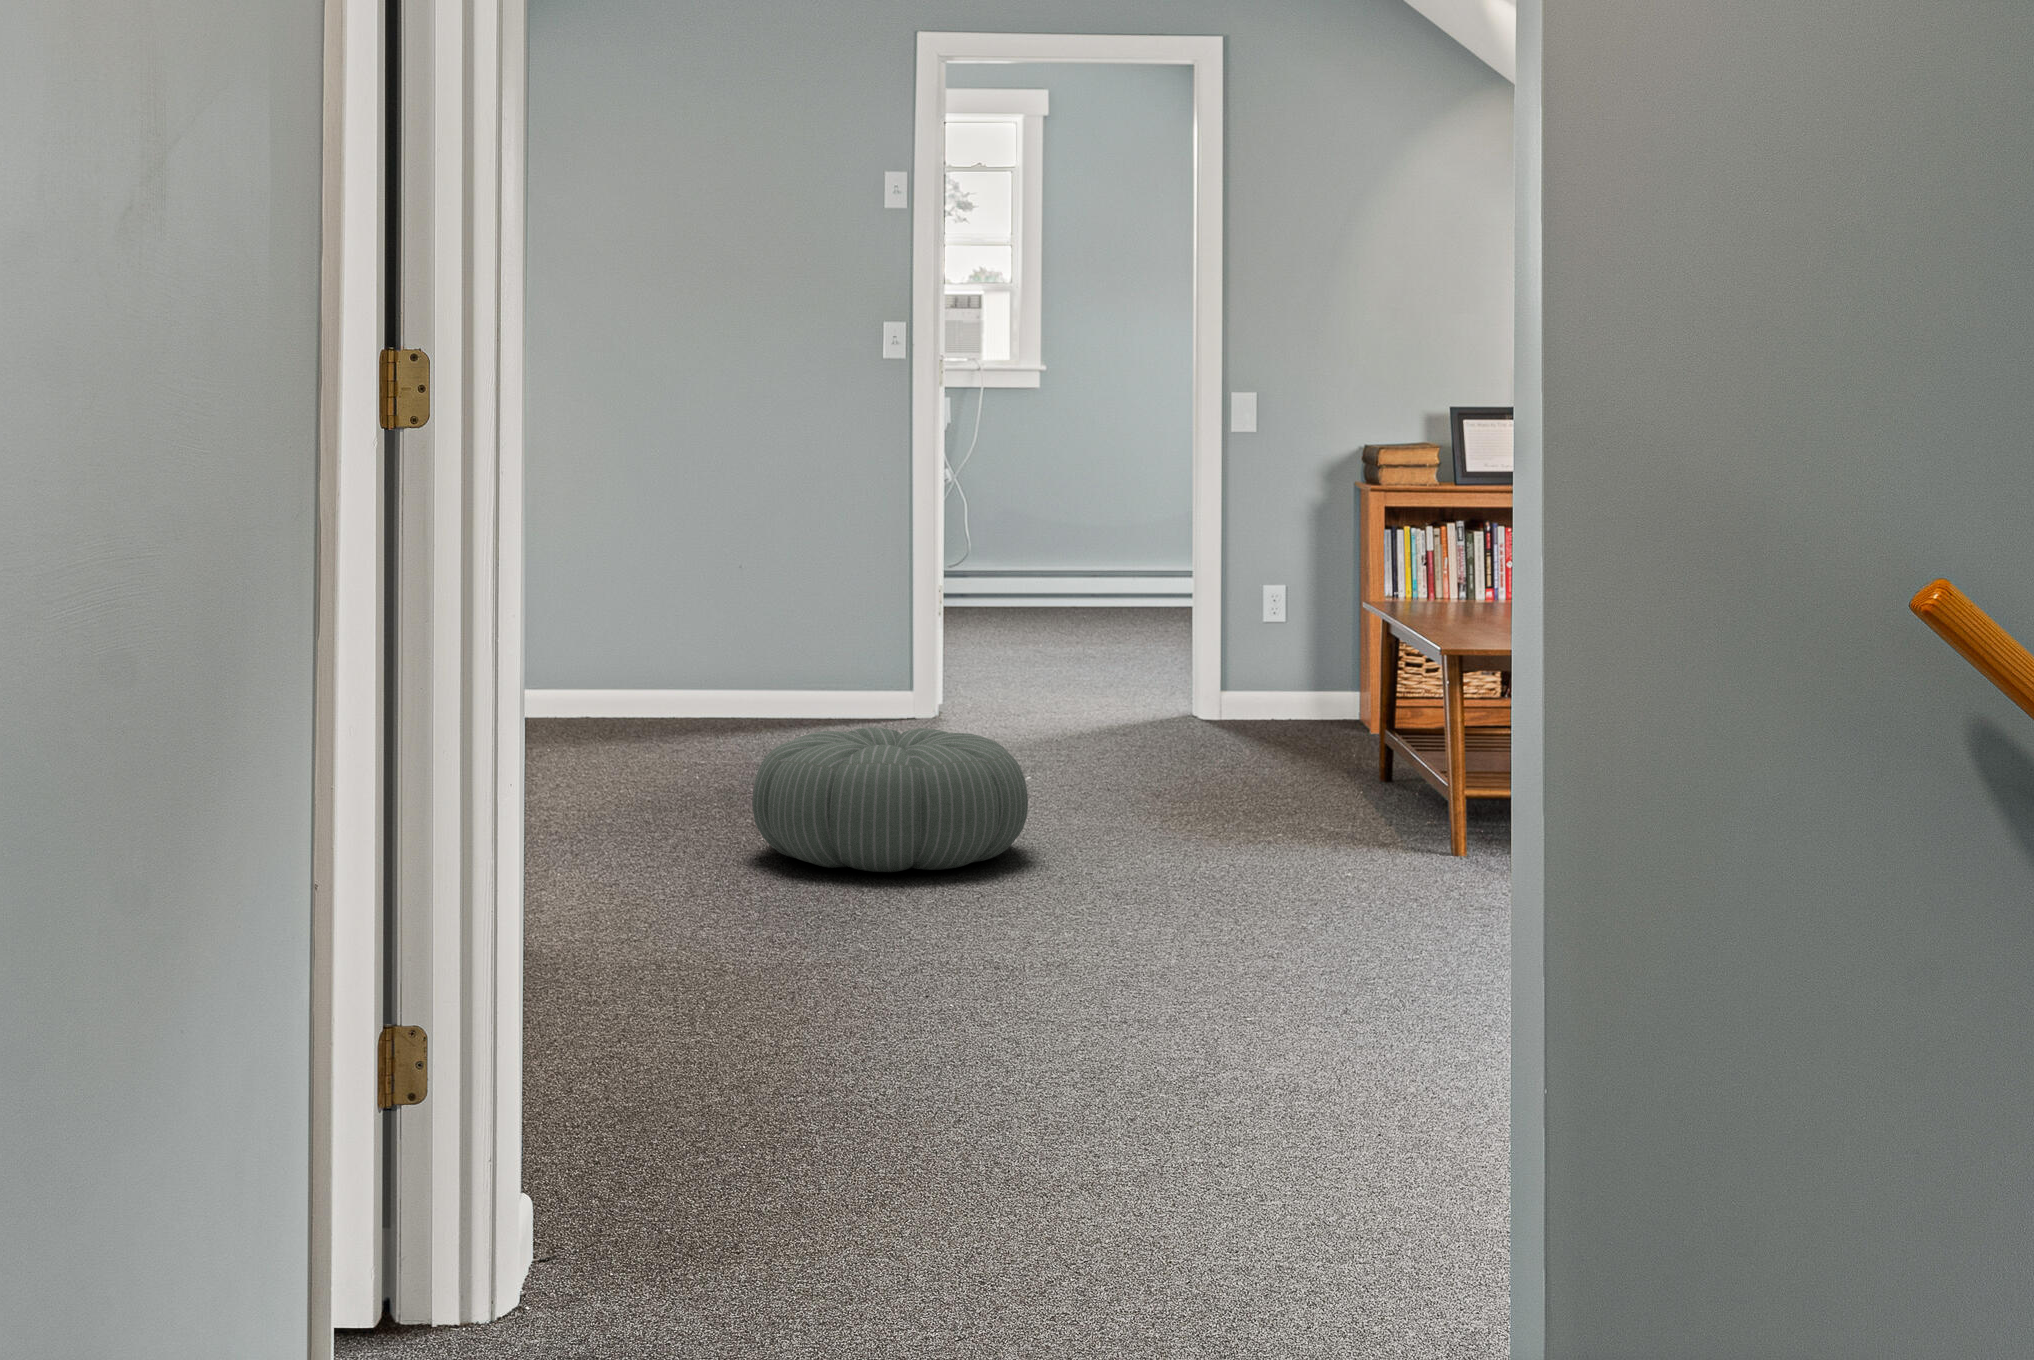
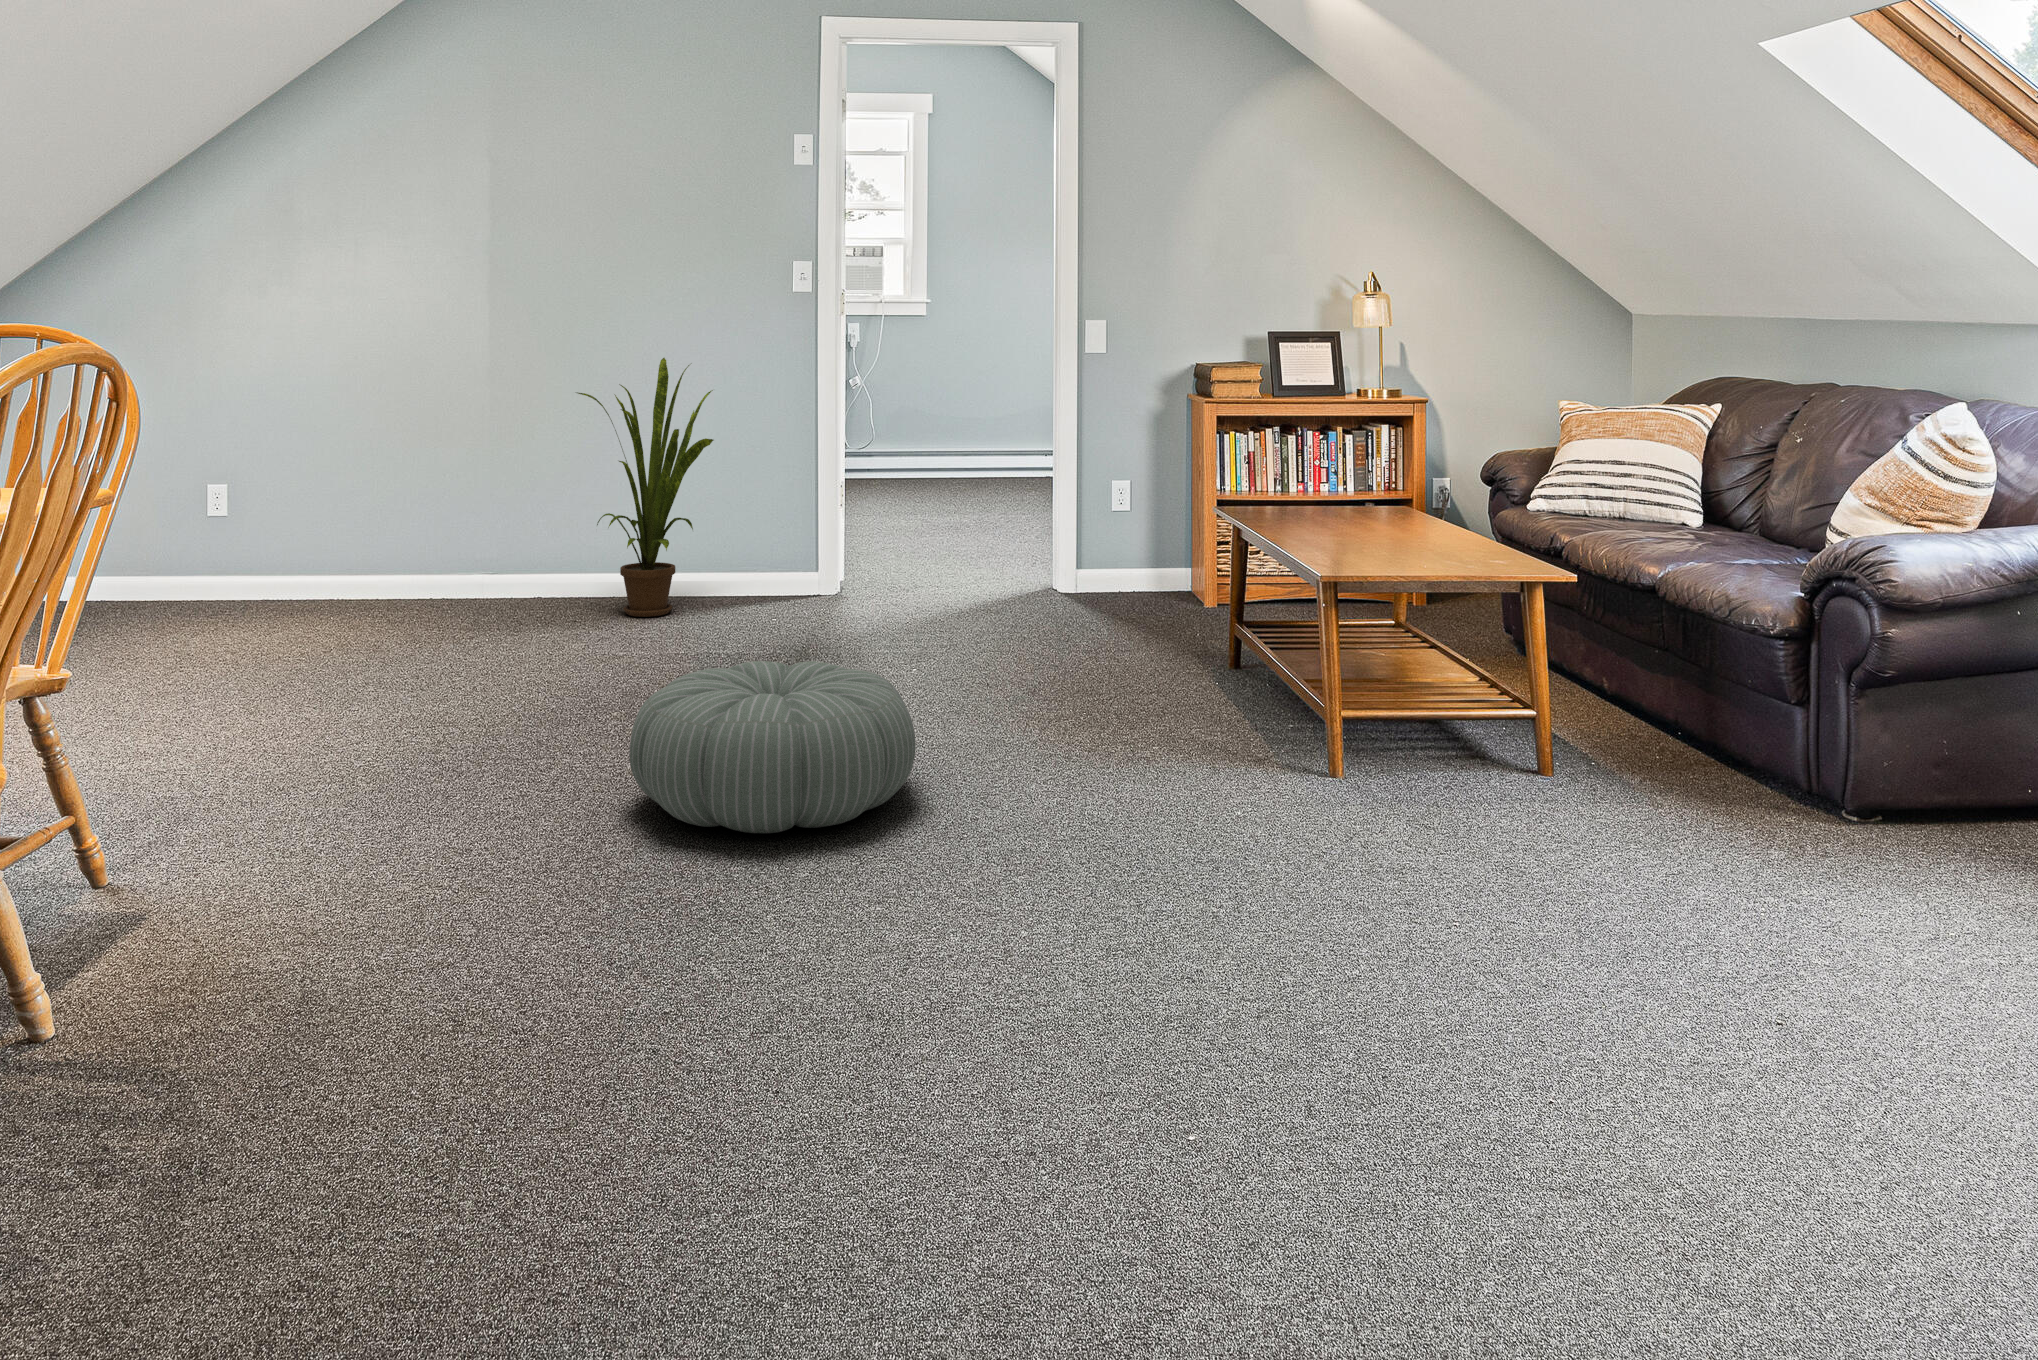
house plant: none [631,435,794,734] -> present [577,358,714,617]

